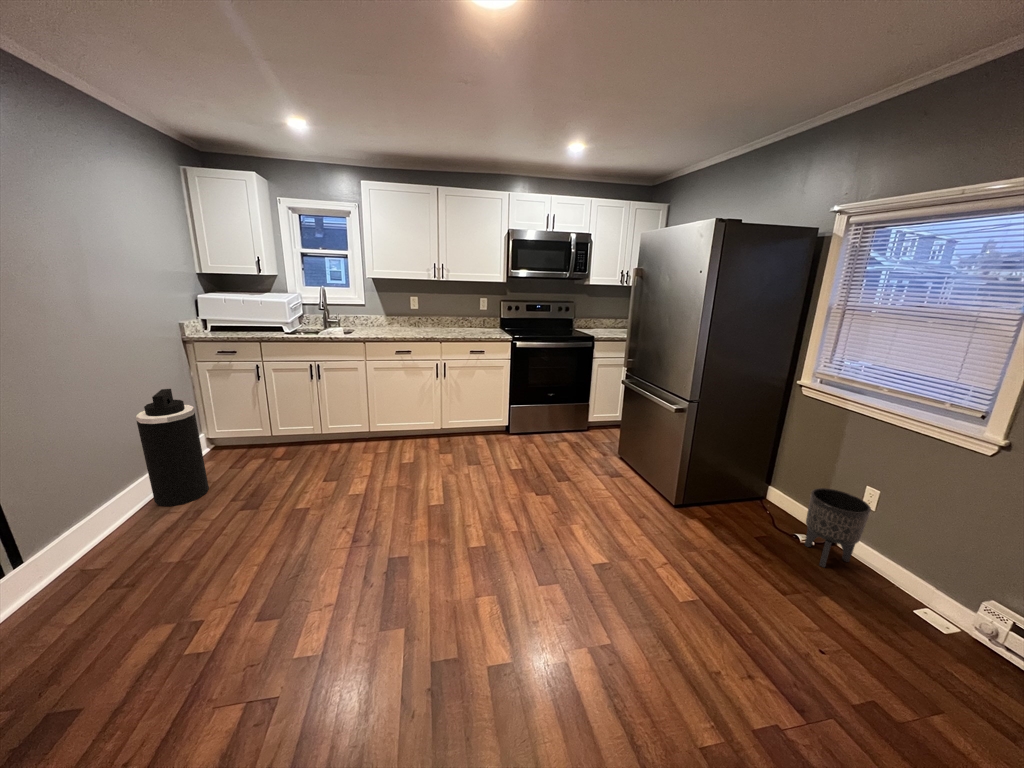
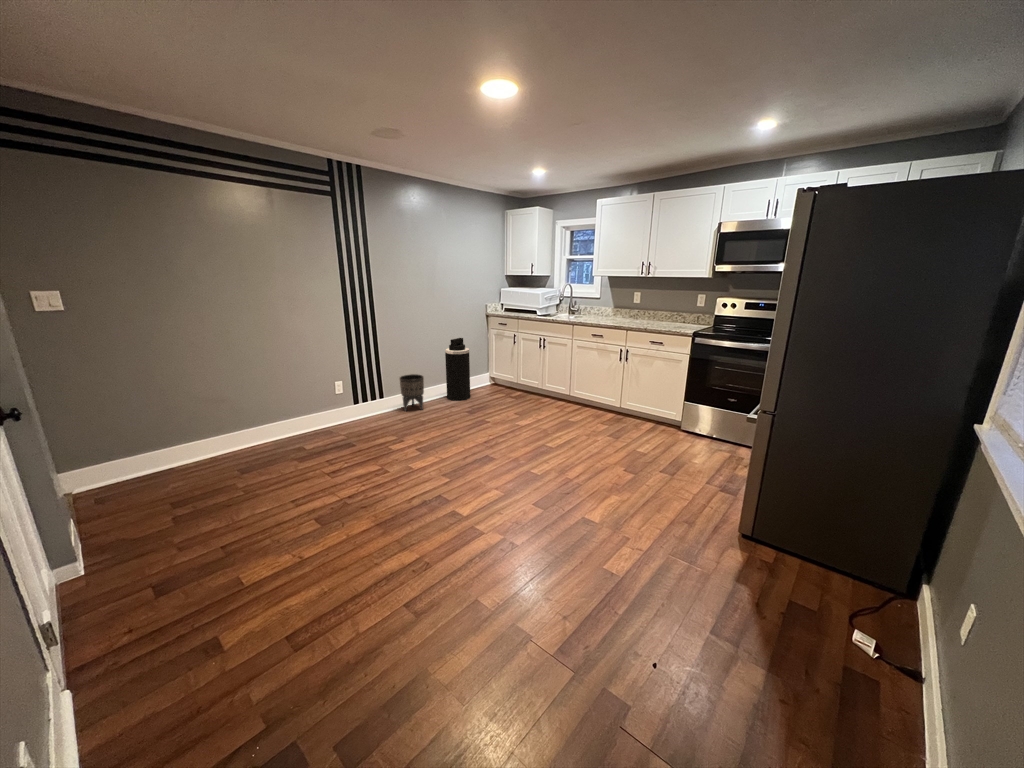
planter: present [805,488,871,567] -> present [400,374,424,411]

